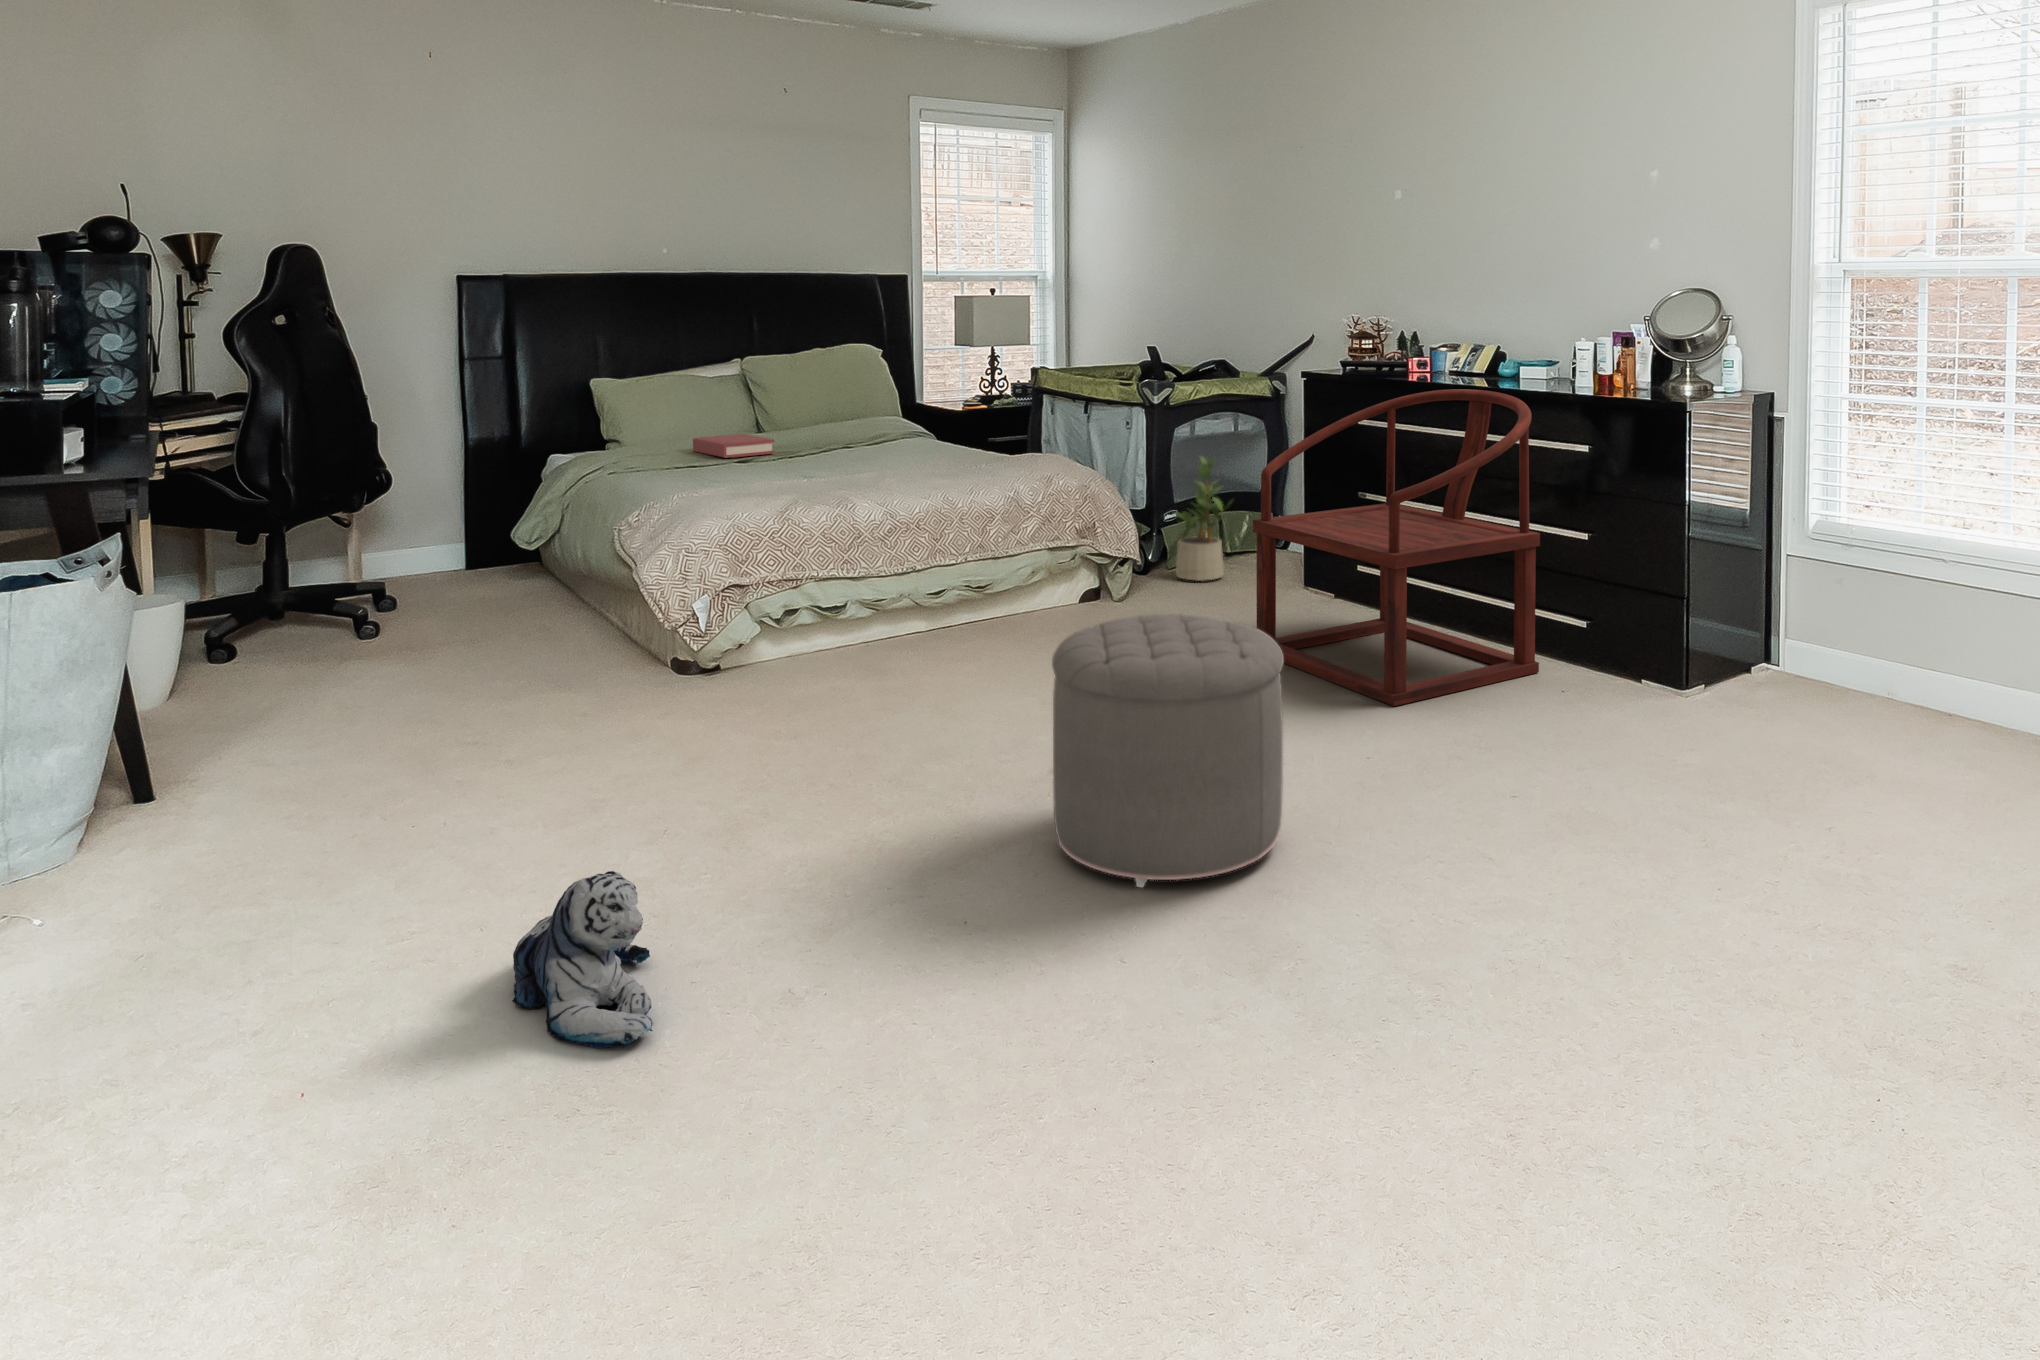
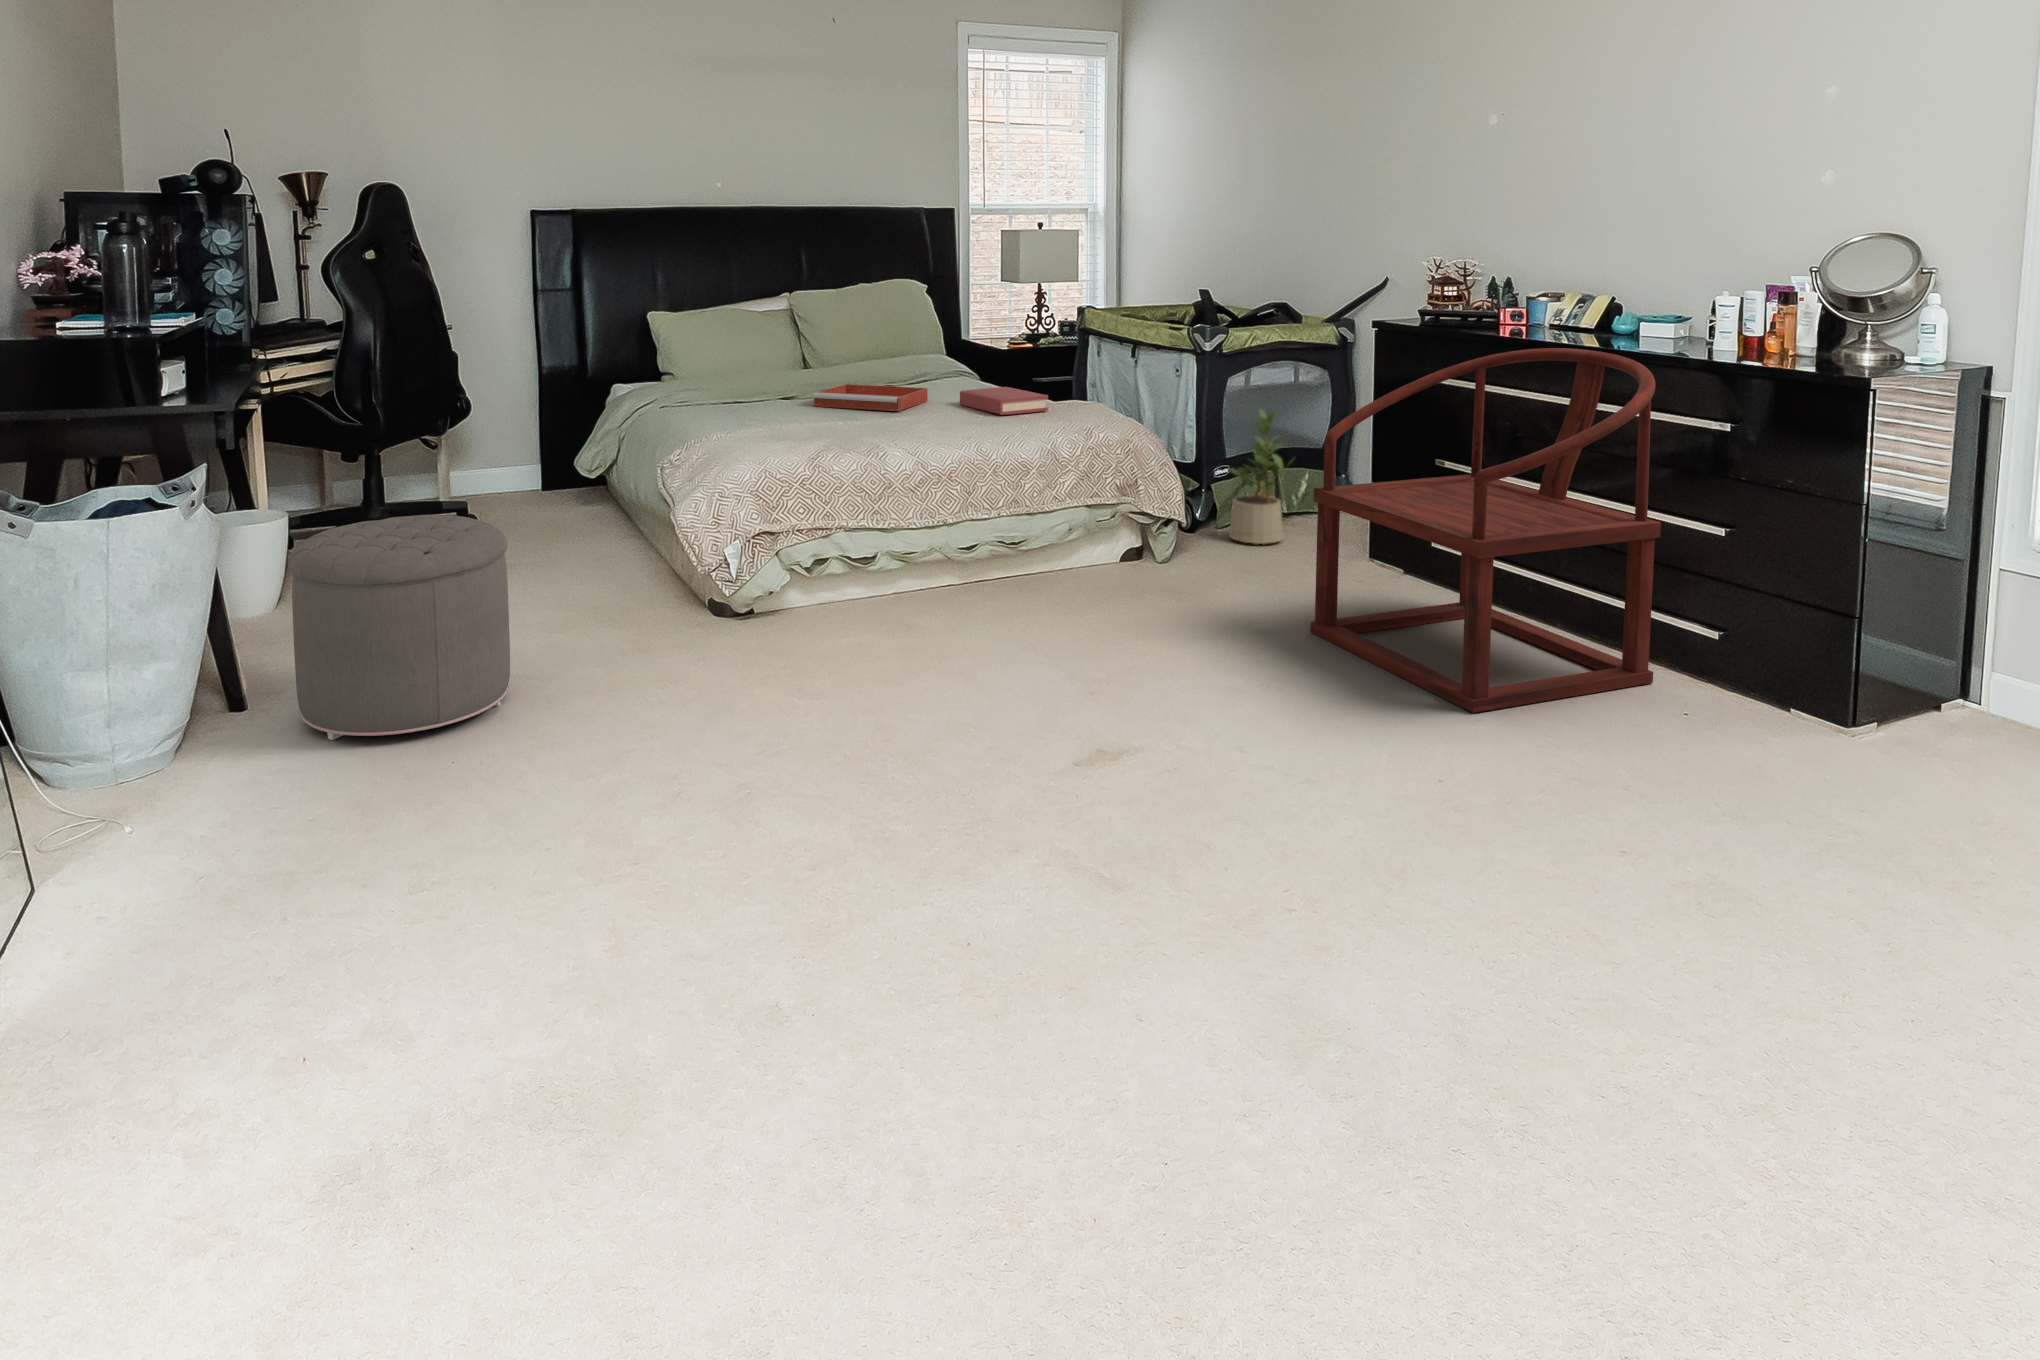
hardback book: present [693,434,774,458] -> present [960,387,1048,415]
tray: none [770,445,886,468] -> present [813,384,928,411]
ottoman: present [1052,614,1283,887] -> present [288,515,510,740]
plush toy: present [512,871,653,1048] -> none [510,852,647,1042]

